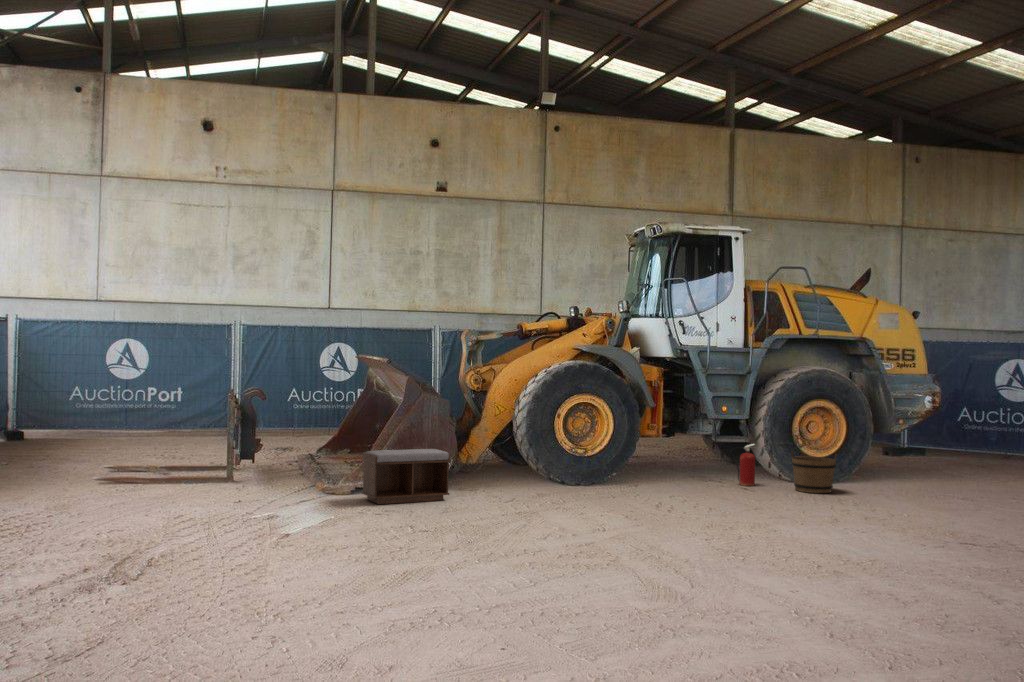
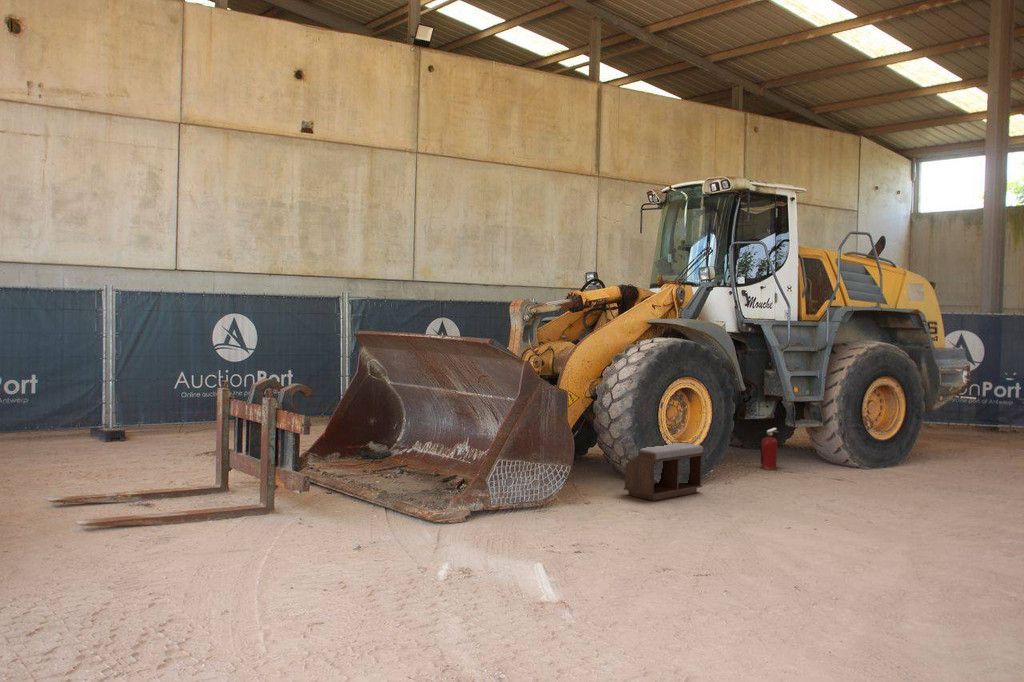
bench: present [362,449,450,504] -> present [624,443,704,501]
bucket: present [791,452,837,493] -> none [811,434,855,474]

